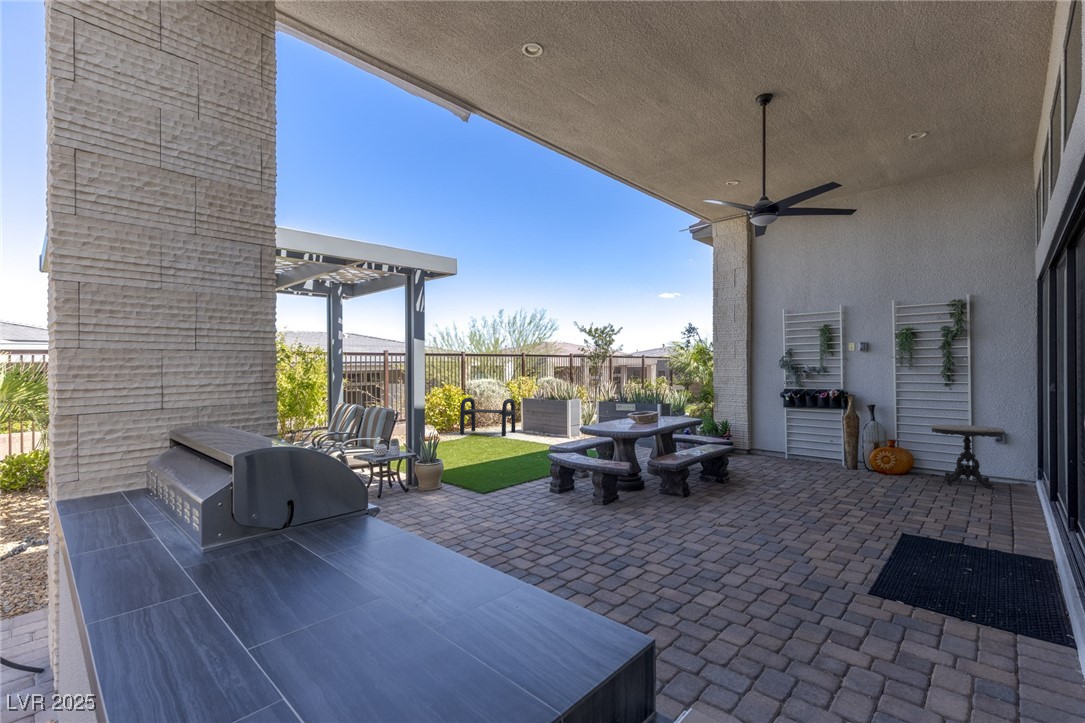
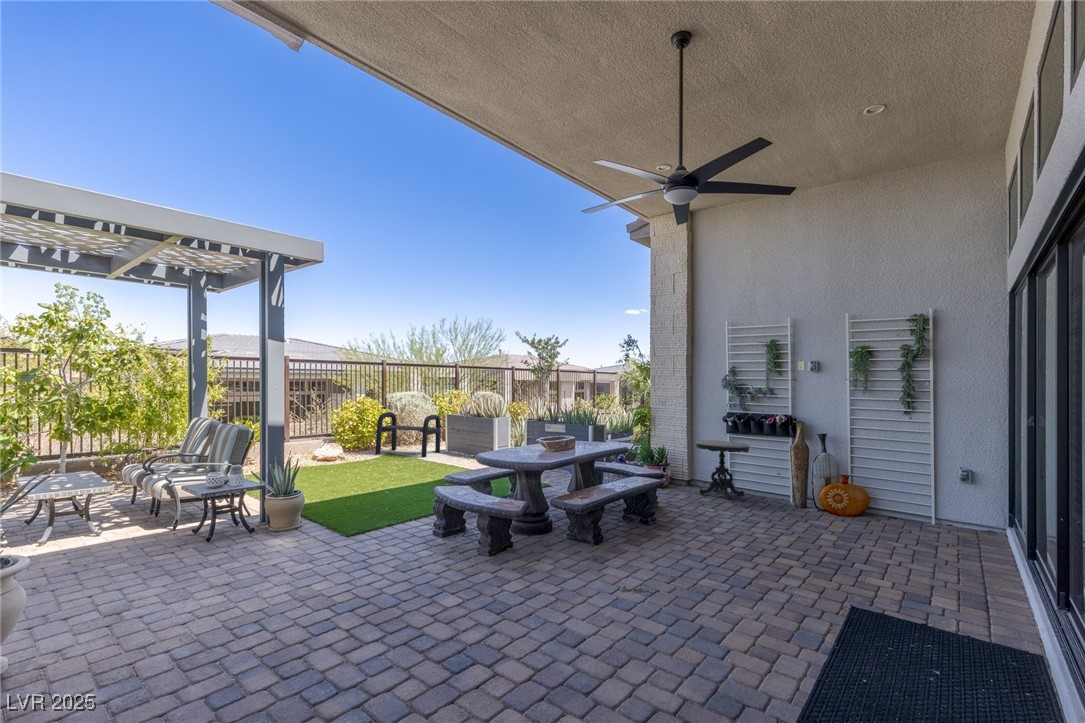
side table: present [930,424,1006,488] -> present [696,440,750,500]

